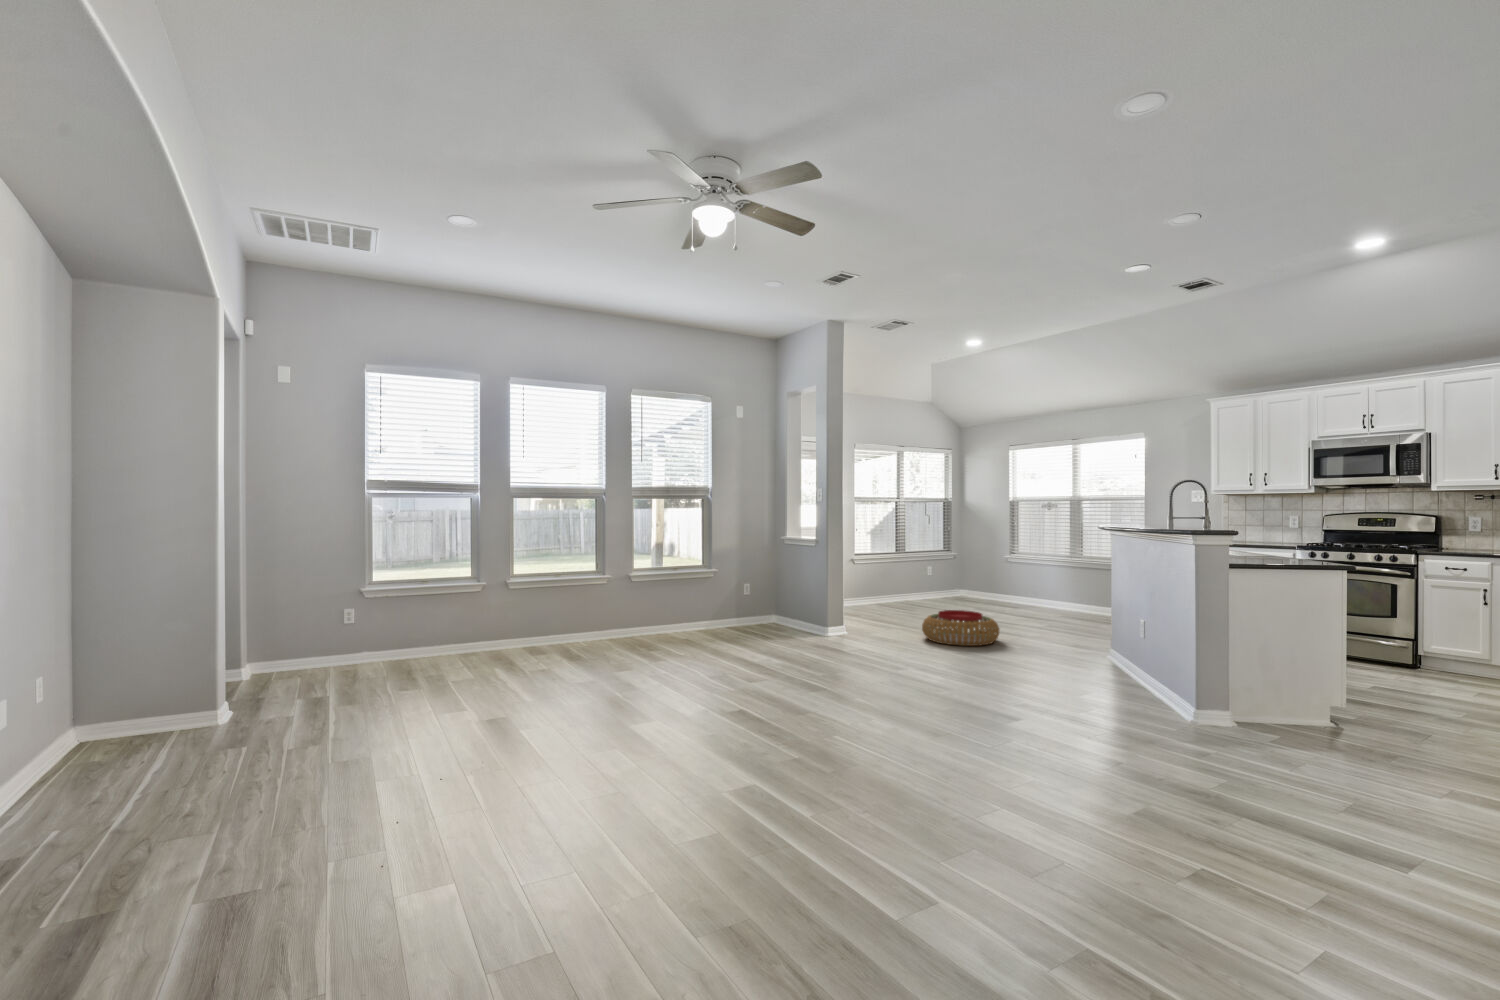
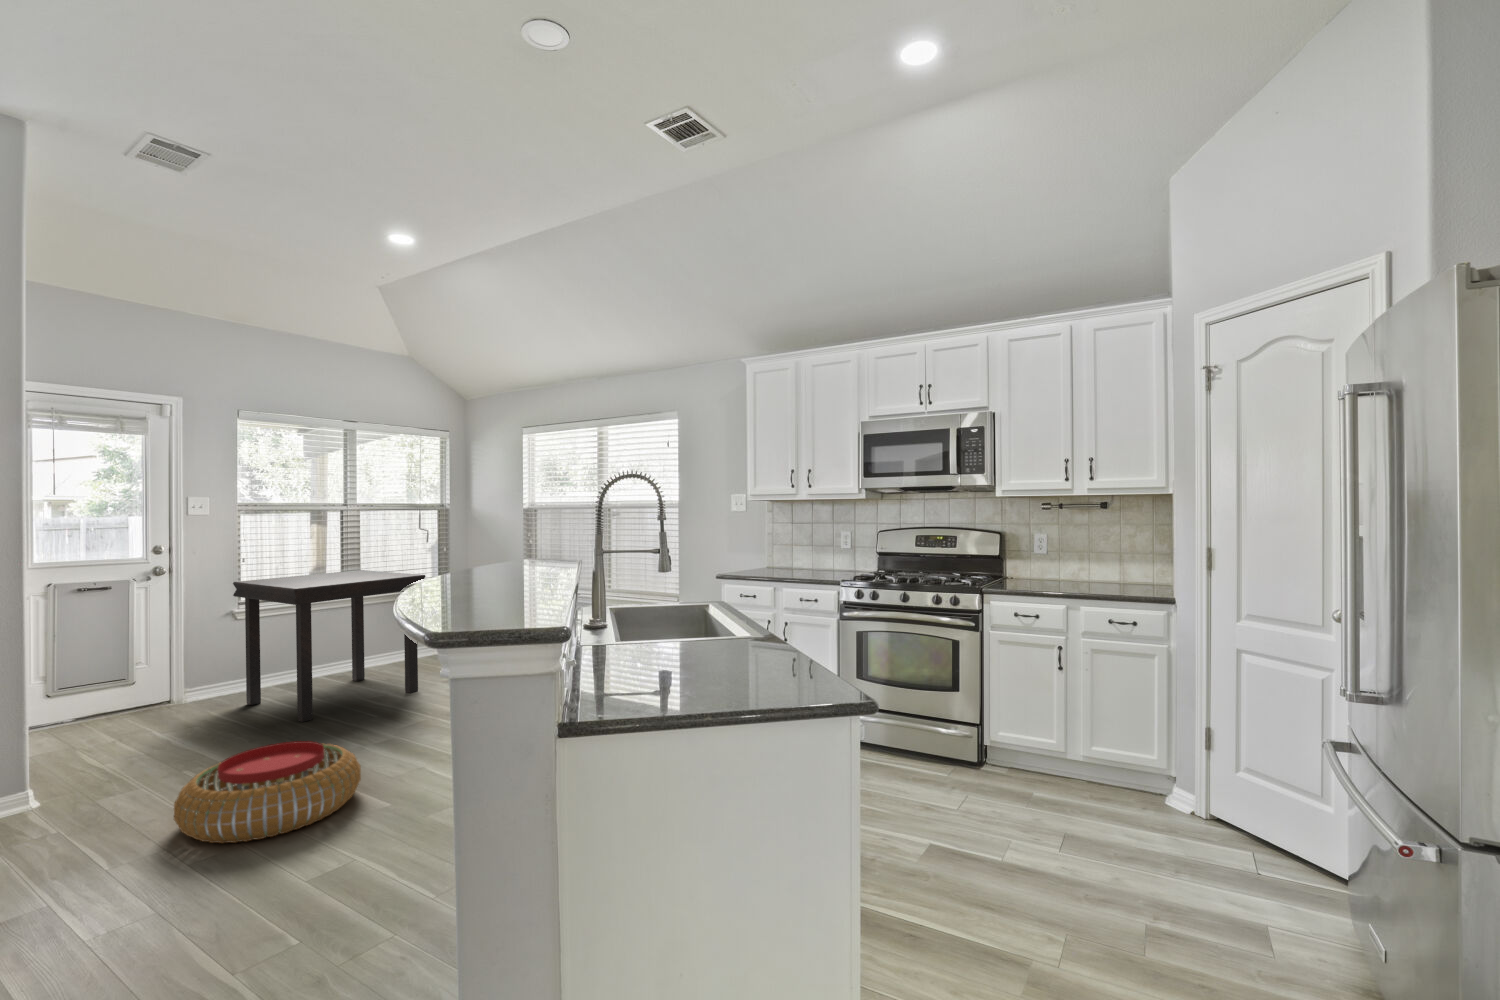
dining table: none [861,537,965,616] -> present [233,570,426,722]

